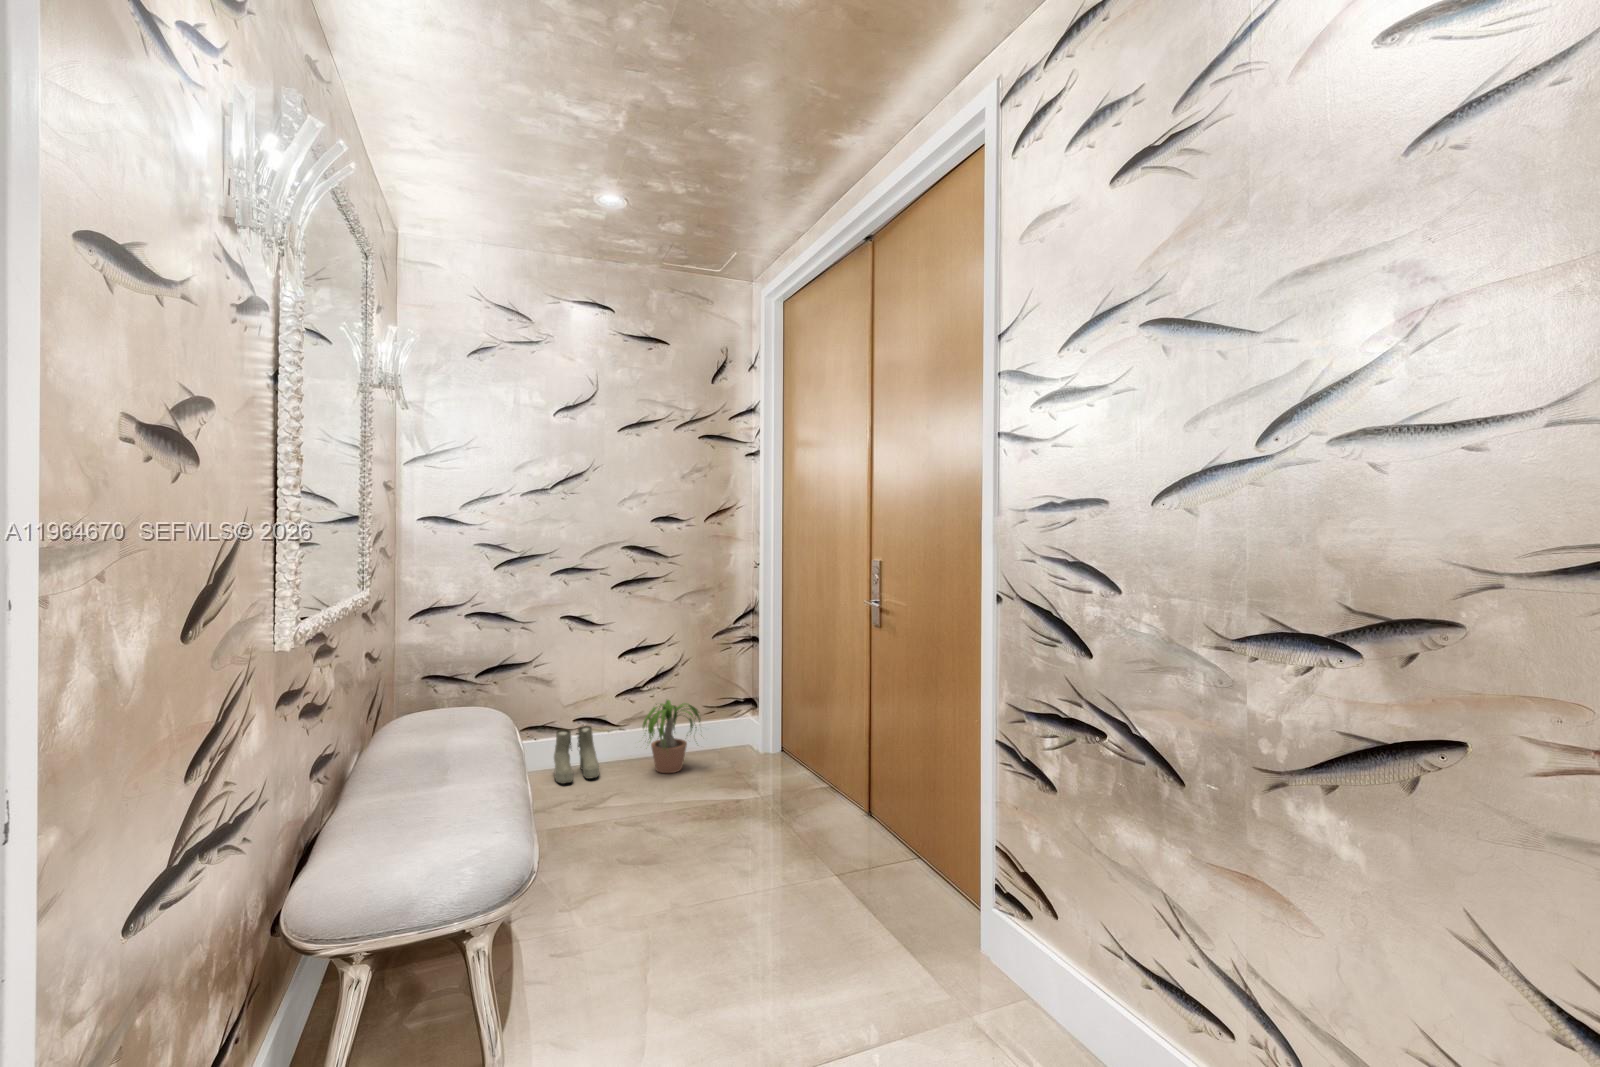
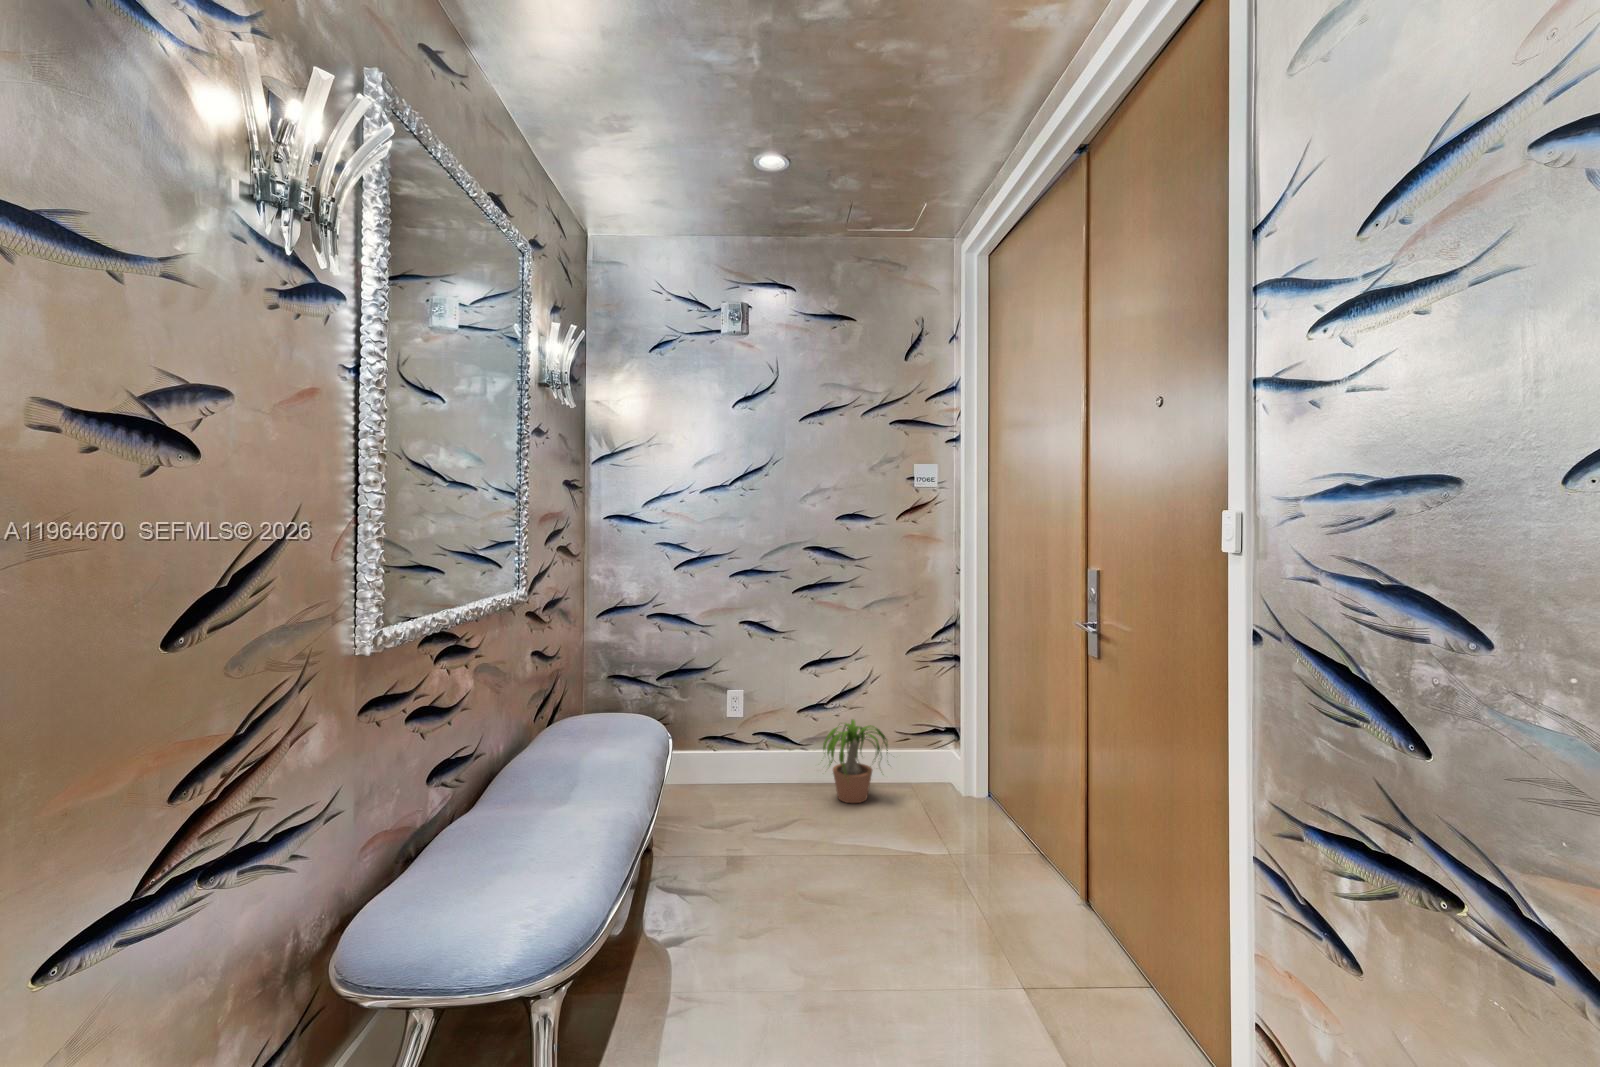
boots: present [554,726,599,784] -> none [731,741,777,802]

